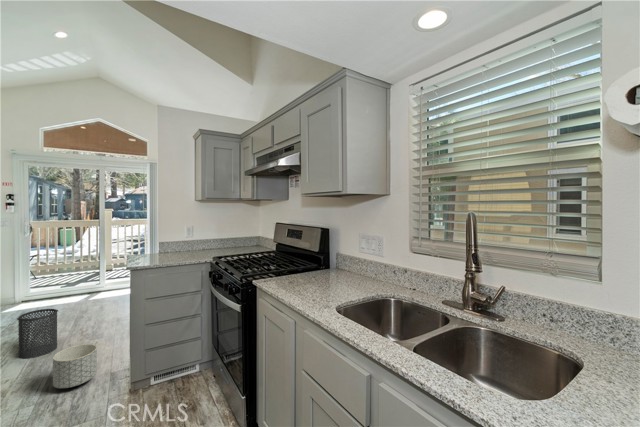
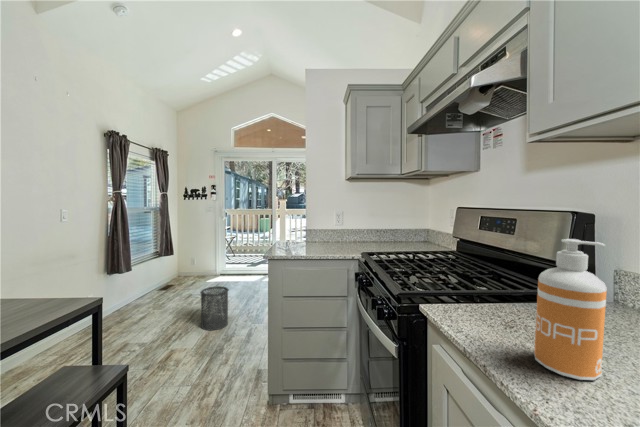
soap dispenser: none [296,243,315,293] -> present [534,239,607,380]
planter: present [53,344,97,388] -> none [209,331,245,376]

